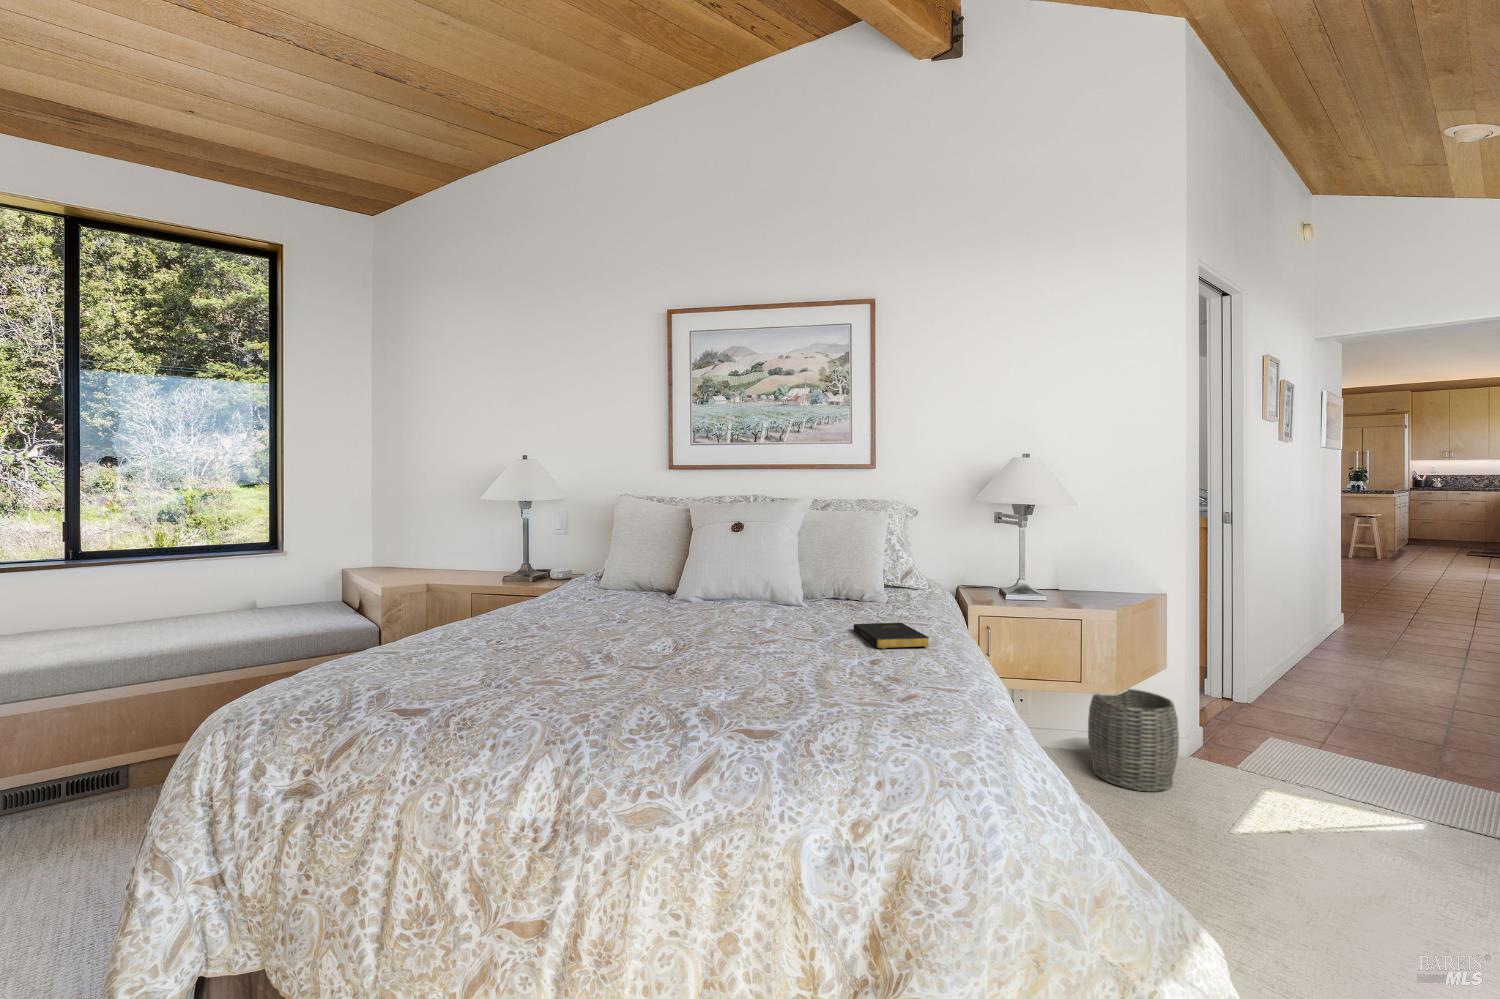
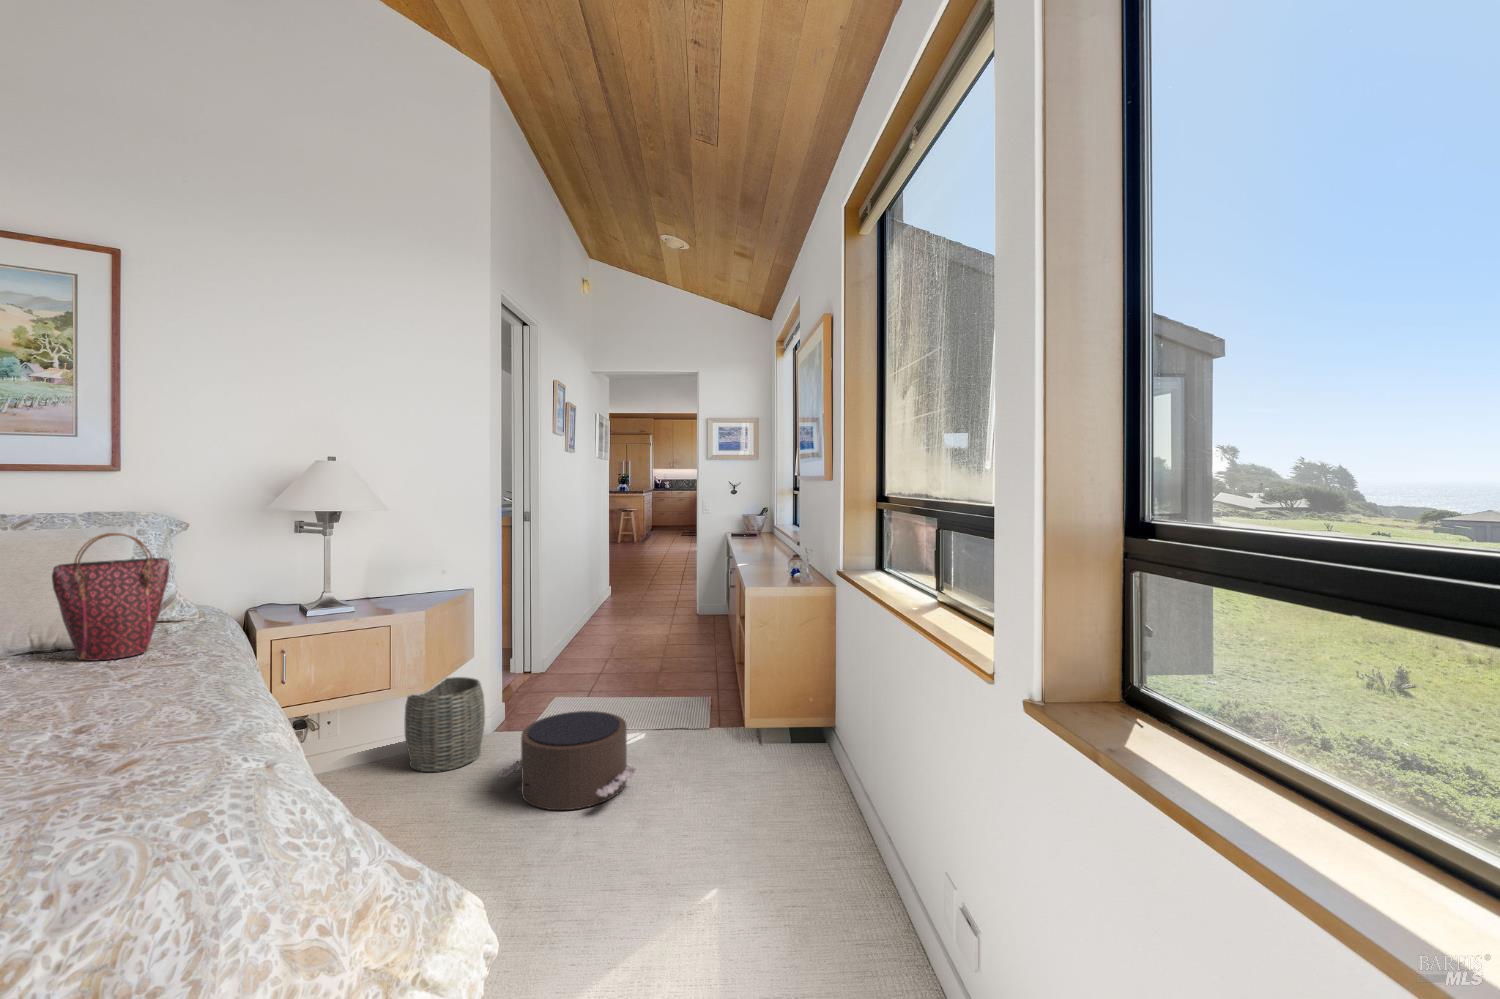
handbag: none [848,516,912,613] -> present [52,533,169,661]
book: present [854,623,929,649] -> none [53,667,181,709]
pouf: none [1199,768,1430,910] -> present [498,711,636,810]

